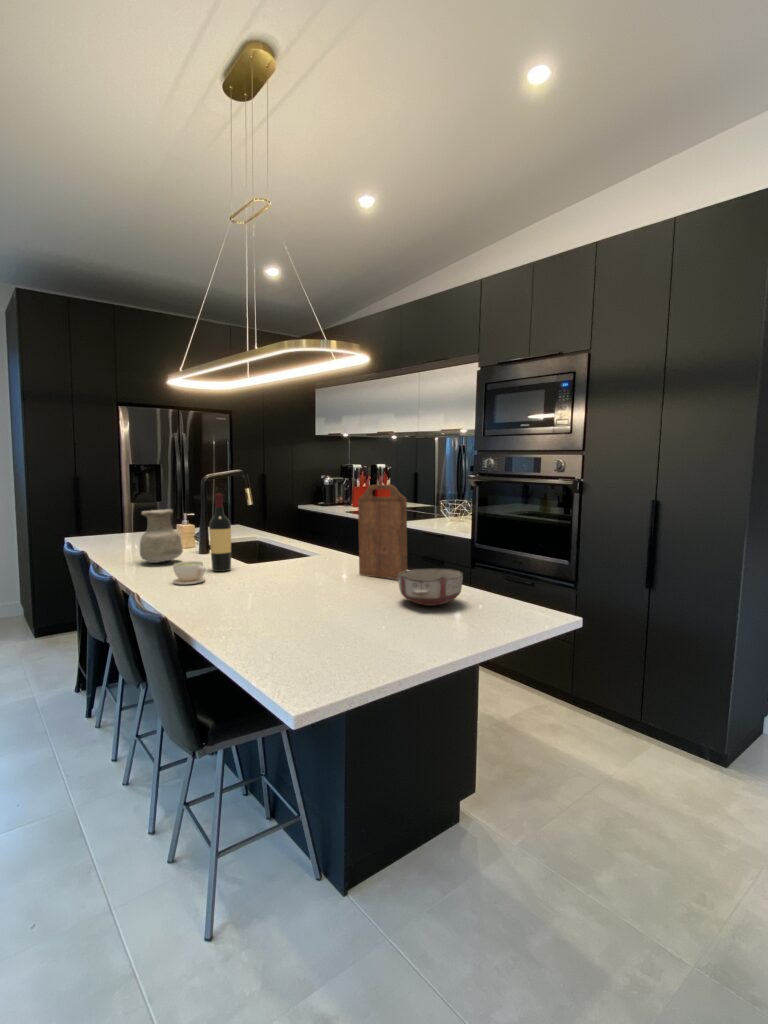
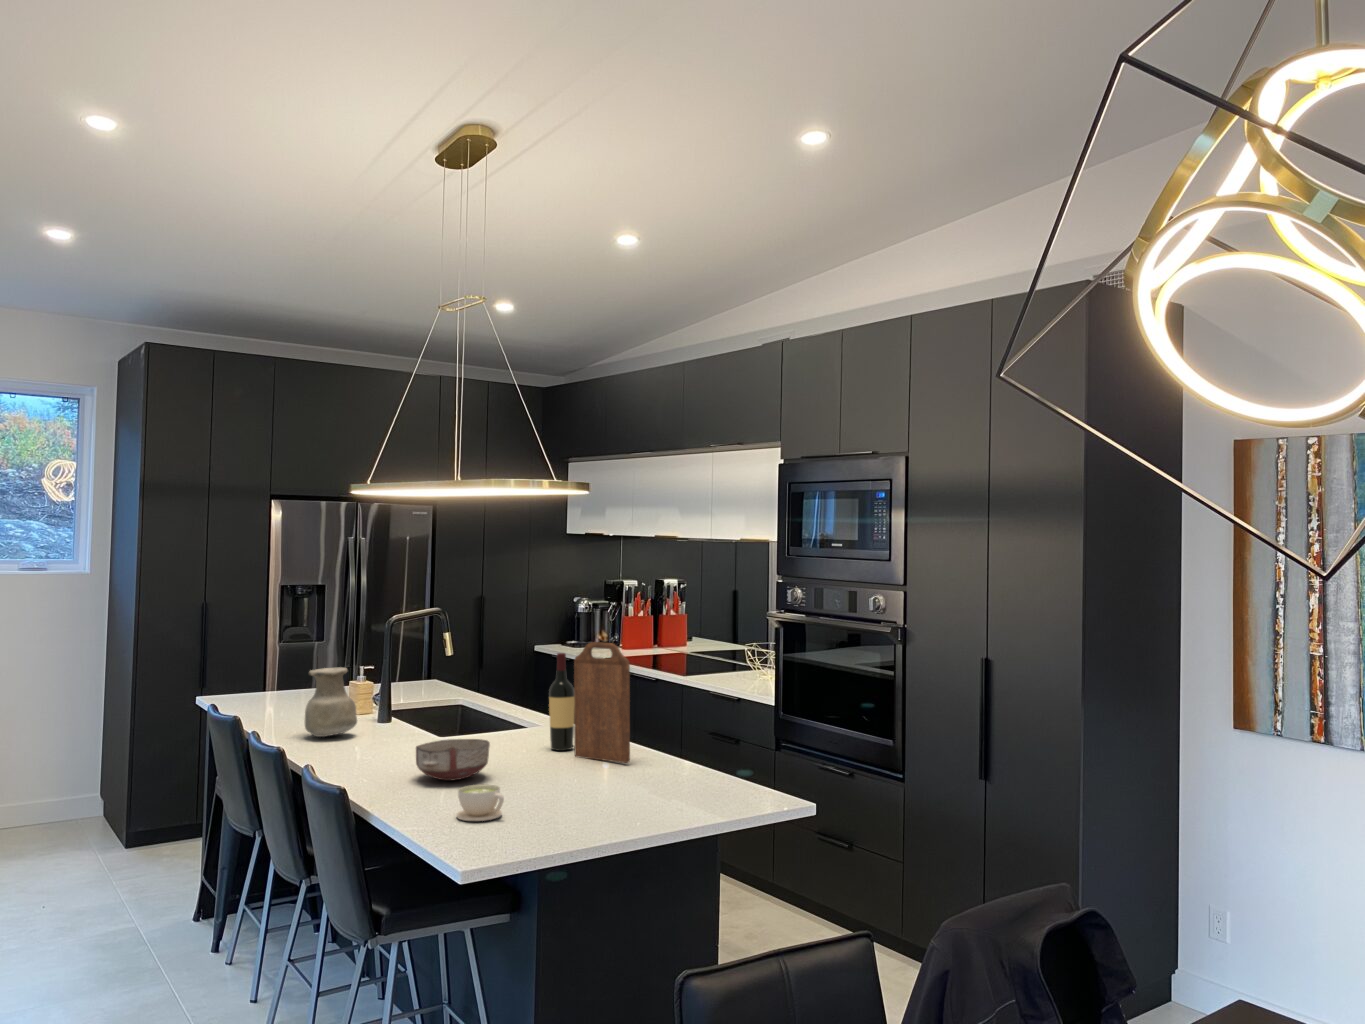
wine bottle: present [209,494,231,572] -> present [549,653,574,751]
coffee cup: present [173,561,205,585] -> present [457,785,504,821]
ceramic bowl: present [398,568,463,606] -> present [416,739,490,780]

